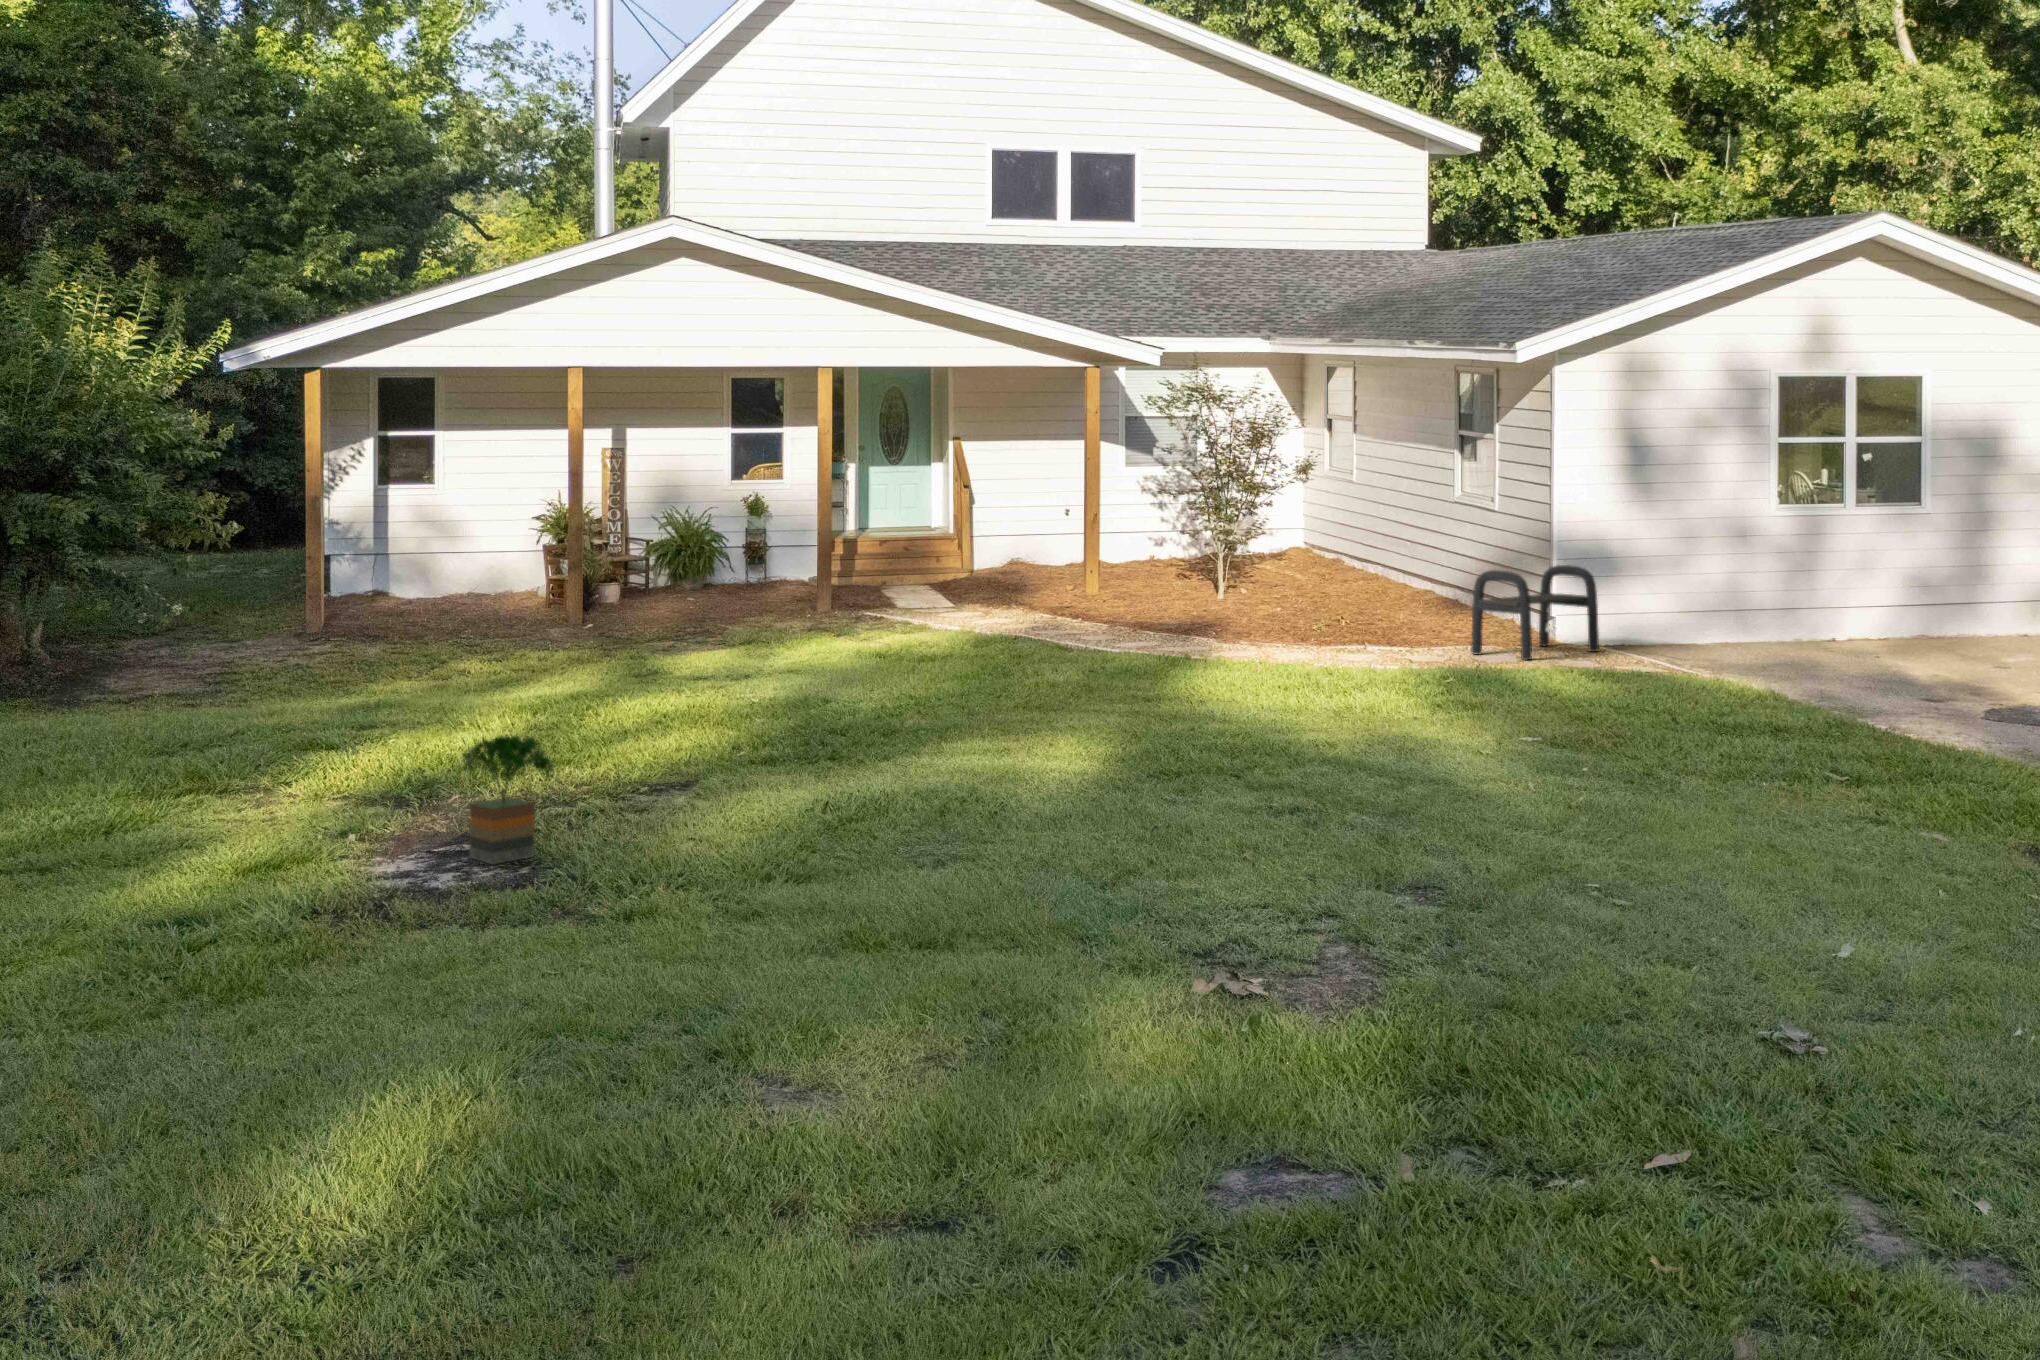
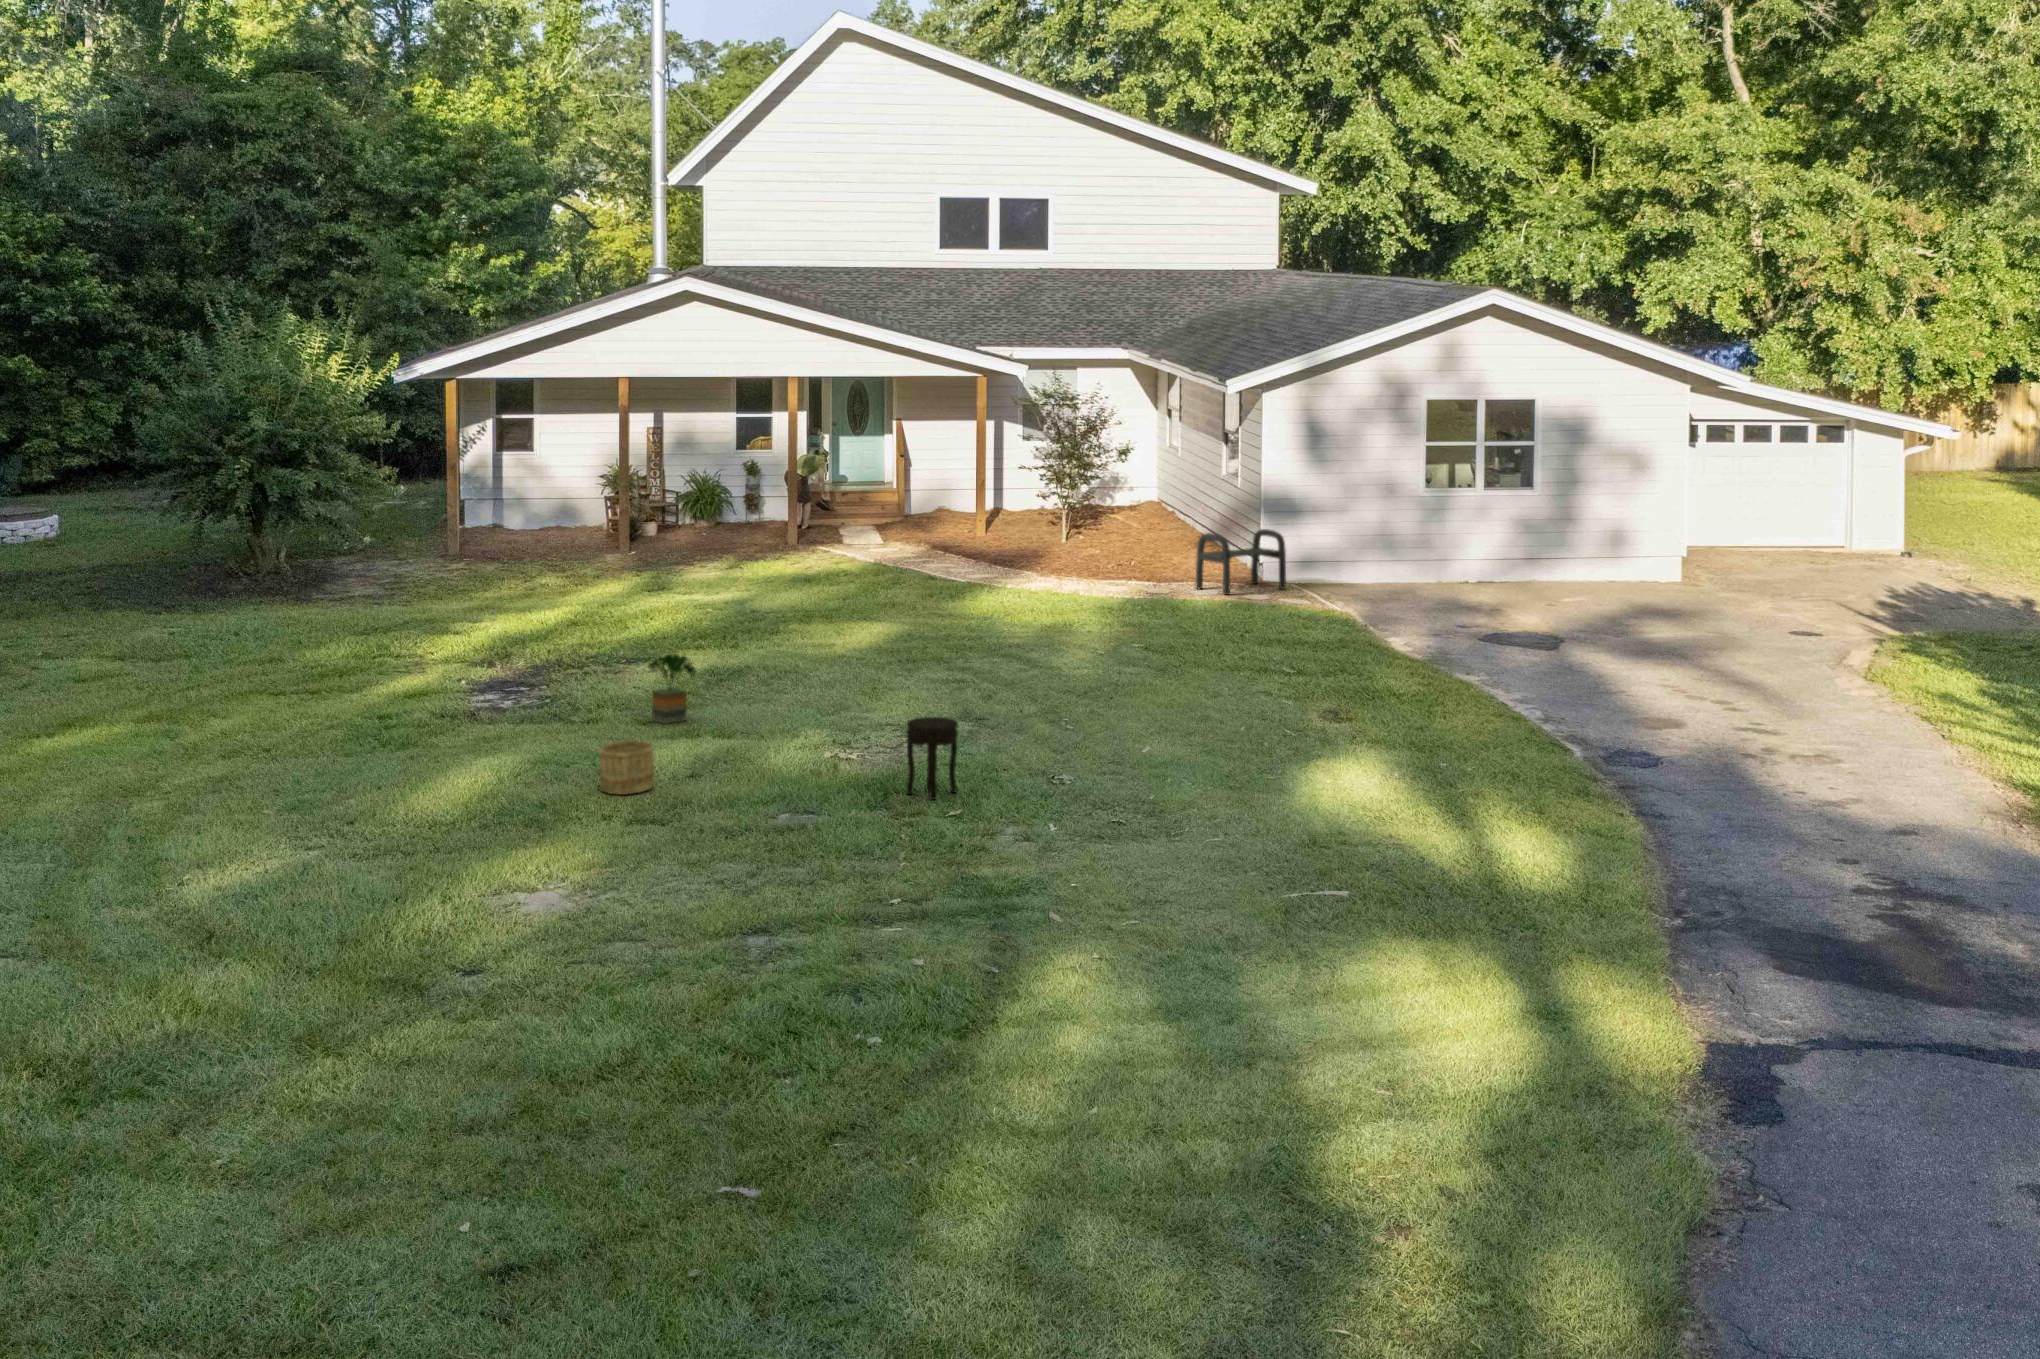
potted tree: present [462,736,555,864] -> present [648,654,697,724]
side table: none [1437,834,1541,1004] -> present [907,717,958,800]
wooden bucket: none [802,907,919,1025] -> present [598,741,654,795]

